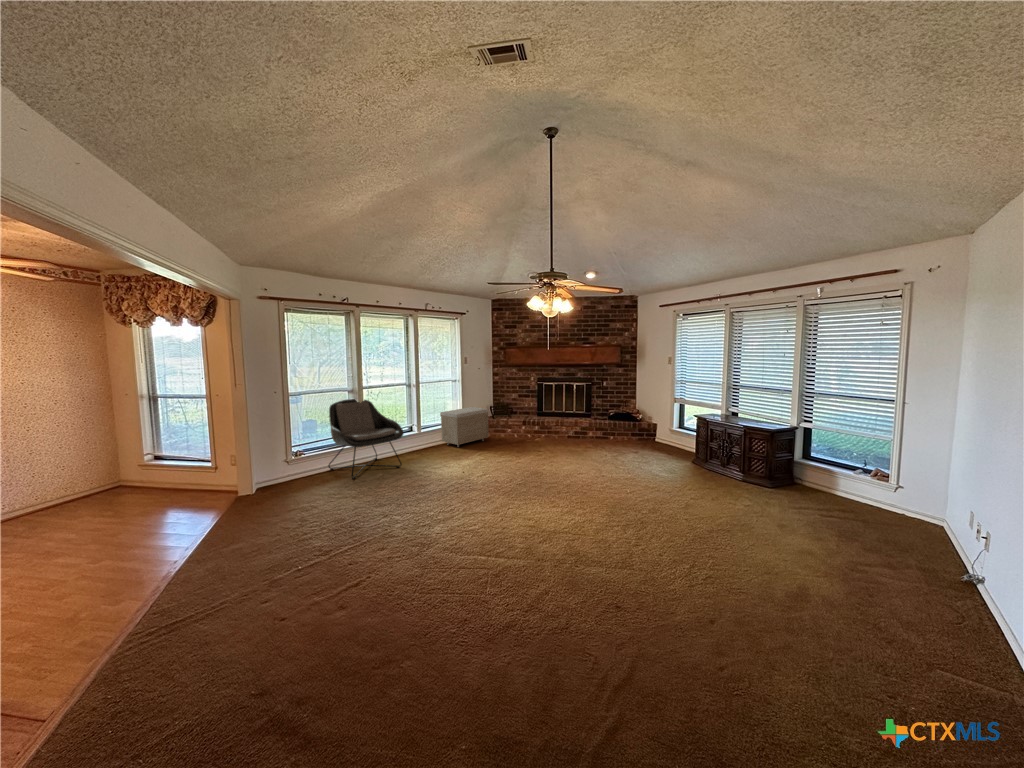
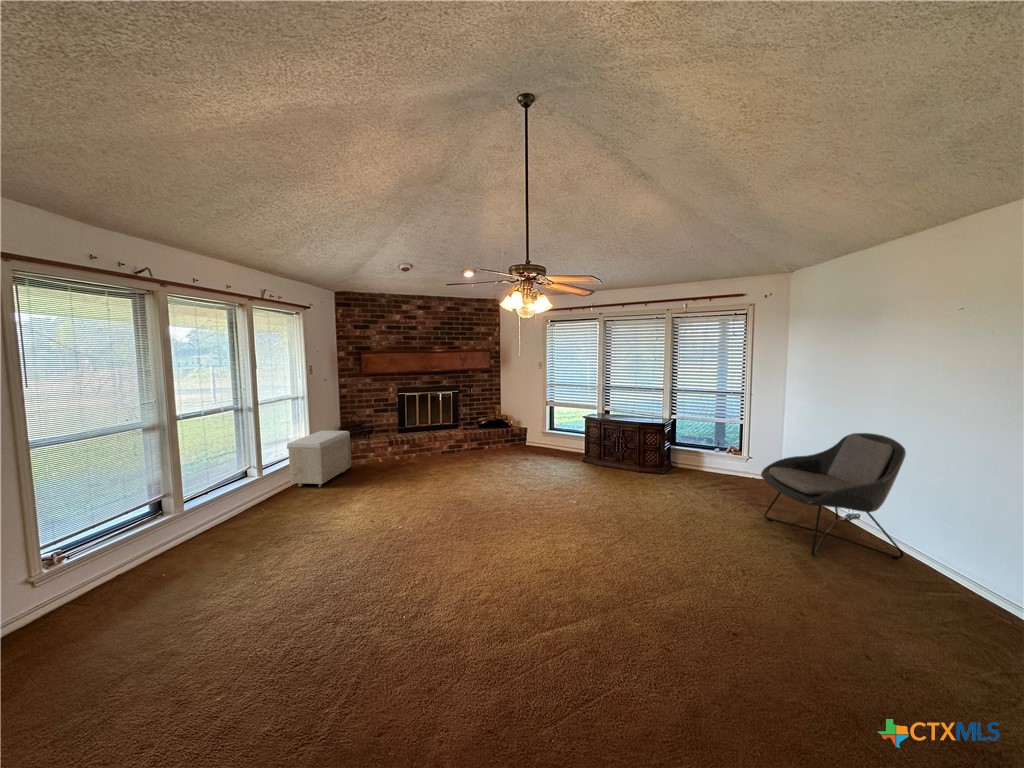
lounge chair: present [328,399,403,479] -> present [761,433,906,560]

